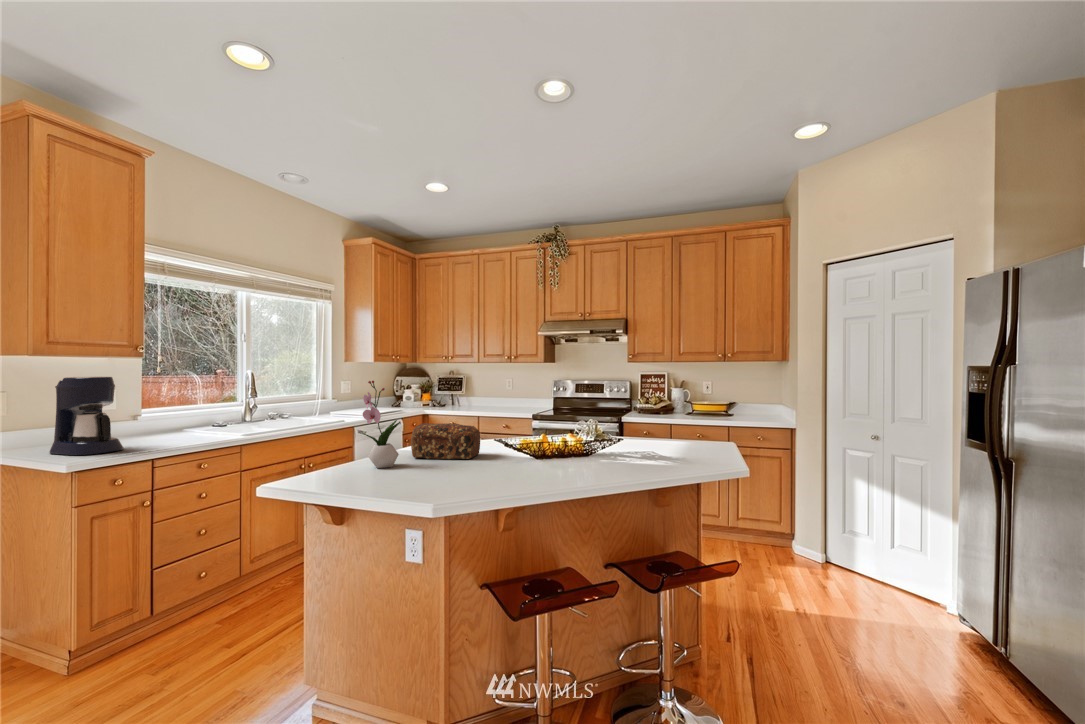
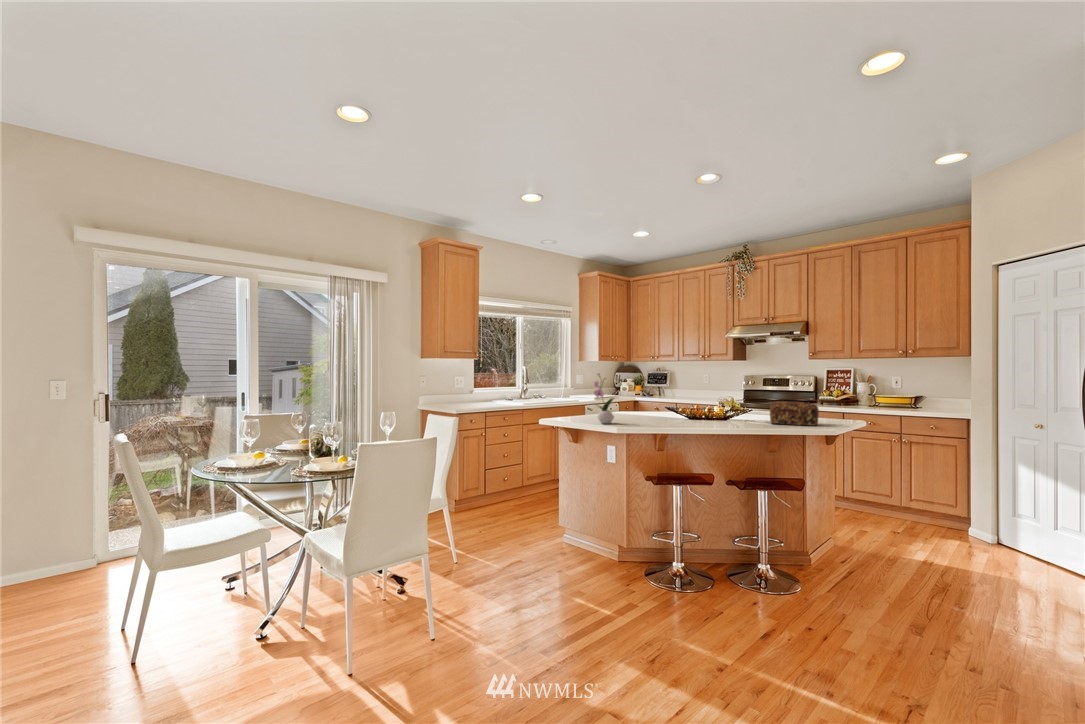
coffee maker: present [49,377,123,455] -> none [440,371,471,412]
bread loaf: present [411,423,480,459] -> present [770,401,819,426]

